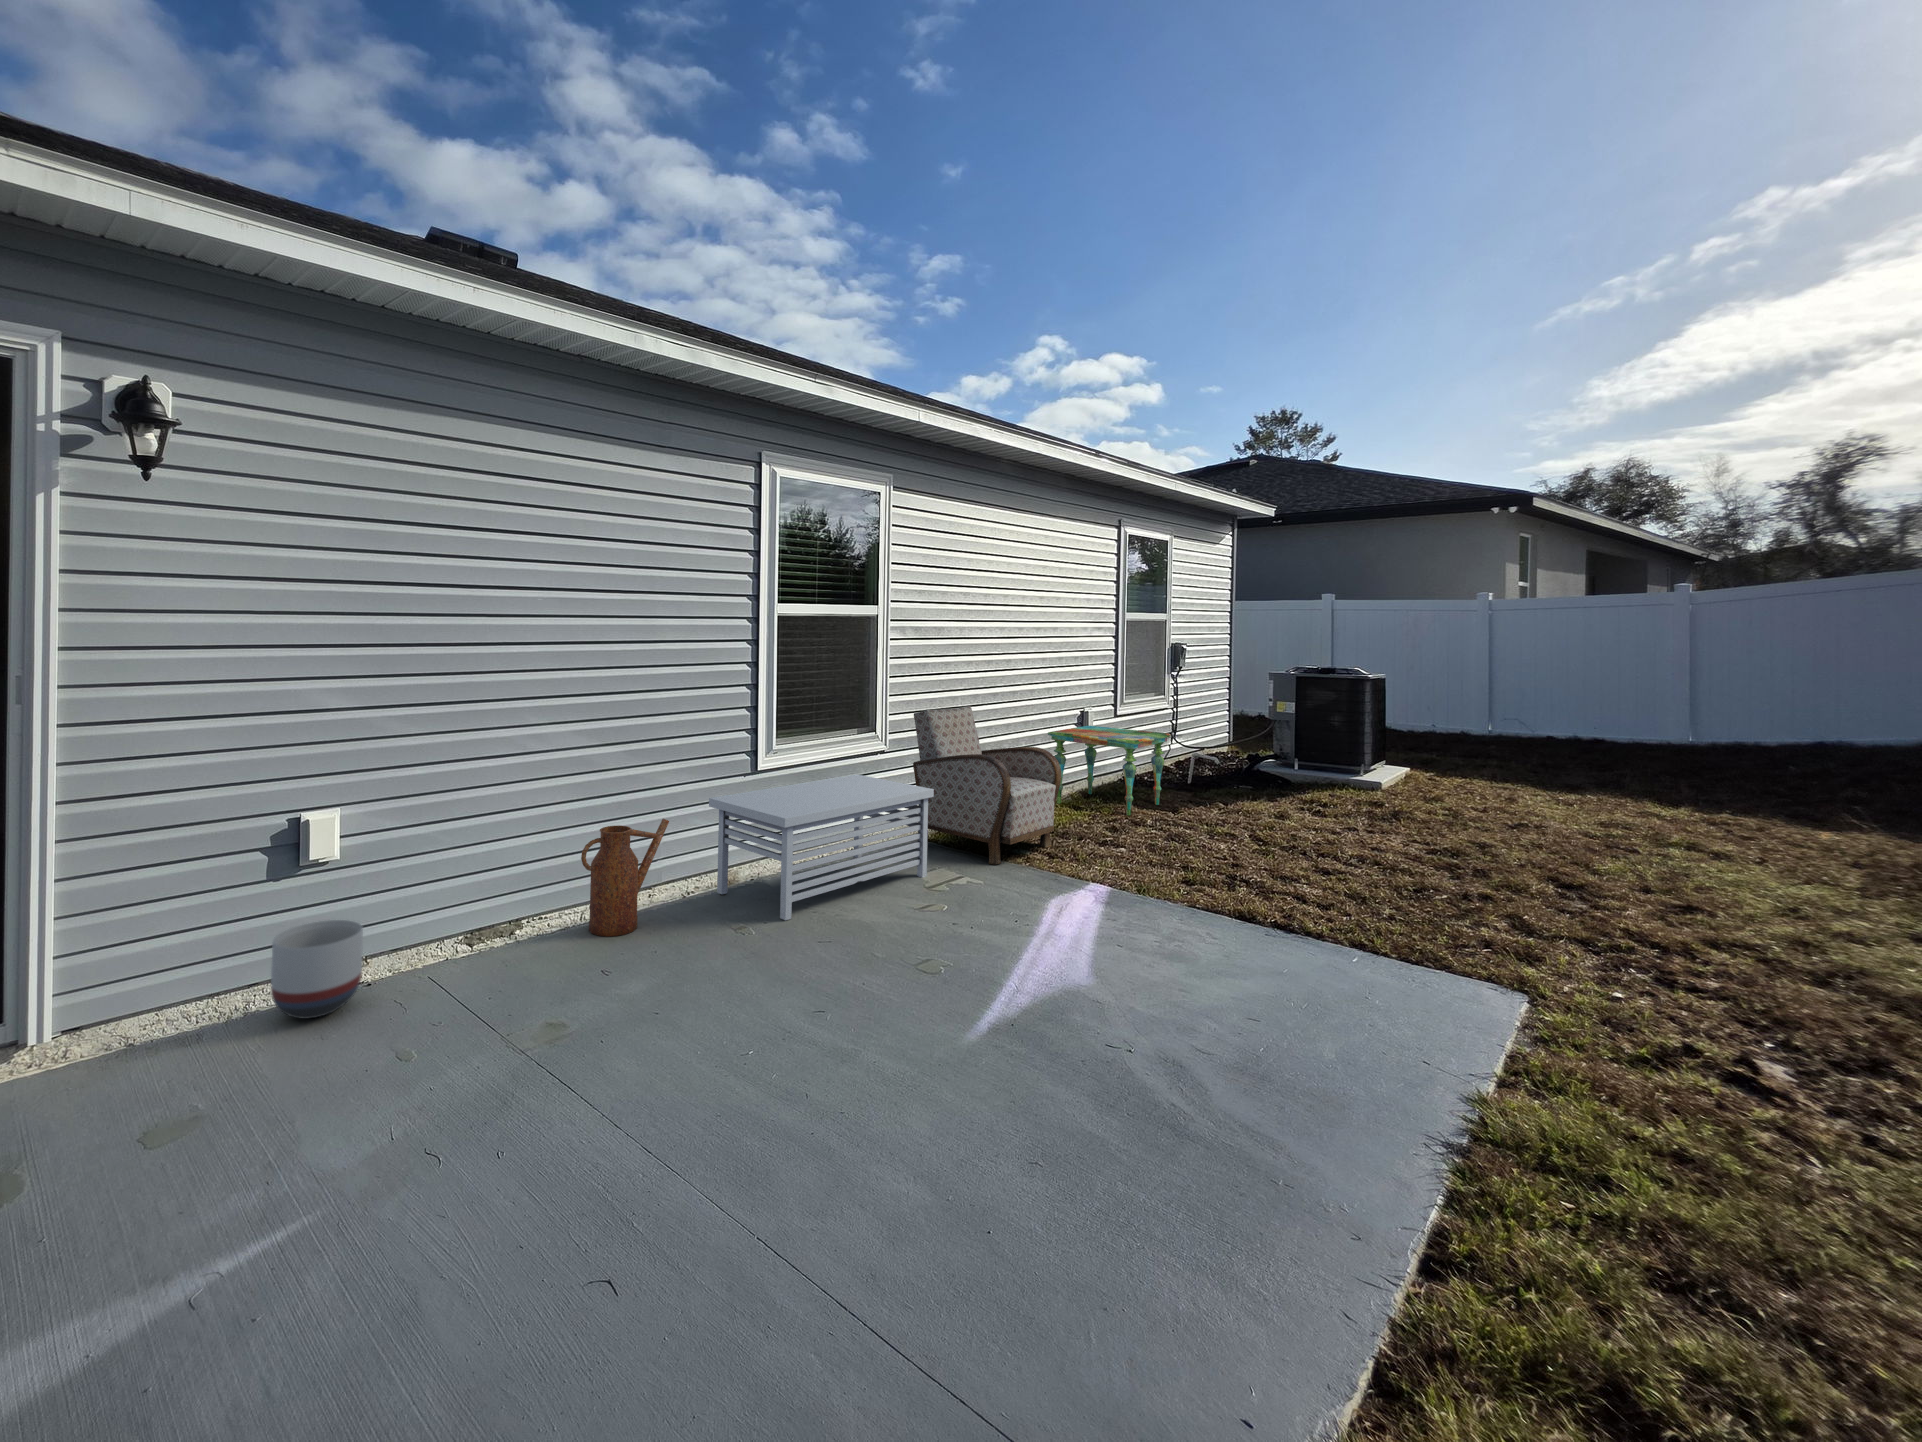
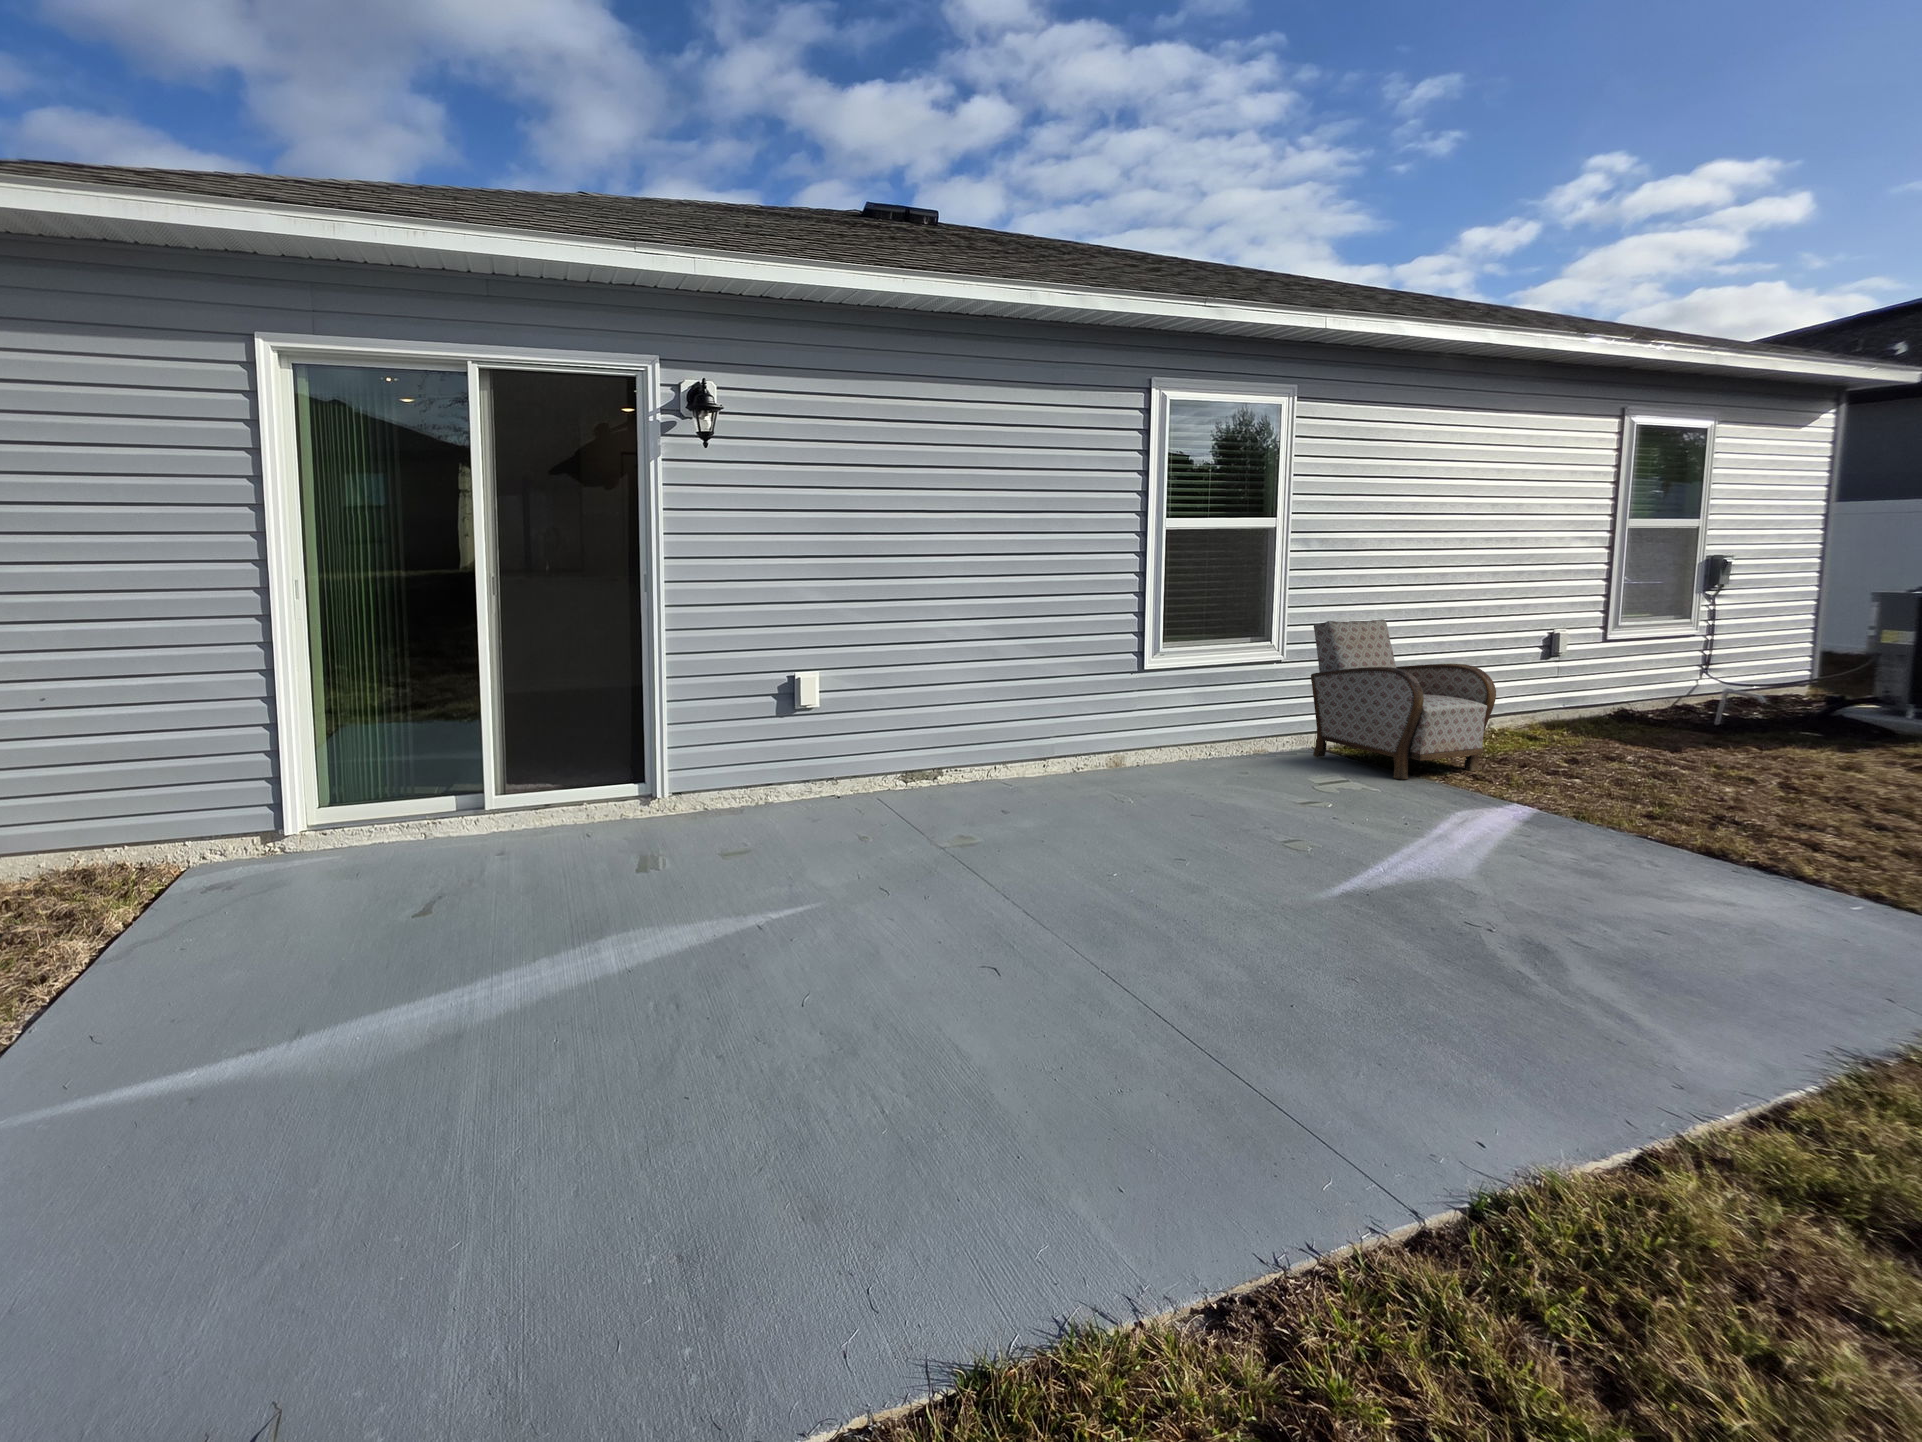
side table: present [1048,726,1171,815] -> none [1495,650,1682,752]
storage bench: present [709,775,934,921] -> none [1095,682,1328,798]
watering can: present [581,819,669,937] -> none [987,703,1059,792]
planter: present [271,920,363,1019] -> none [784,750,838,811]

